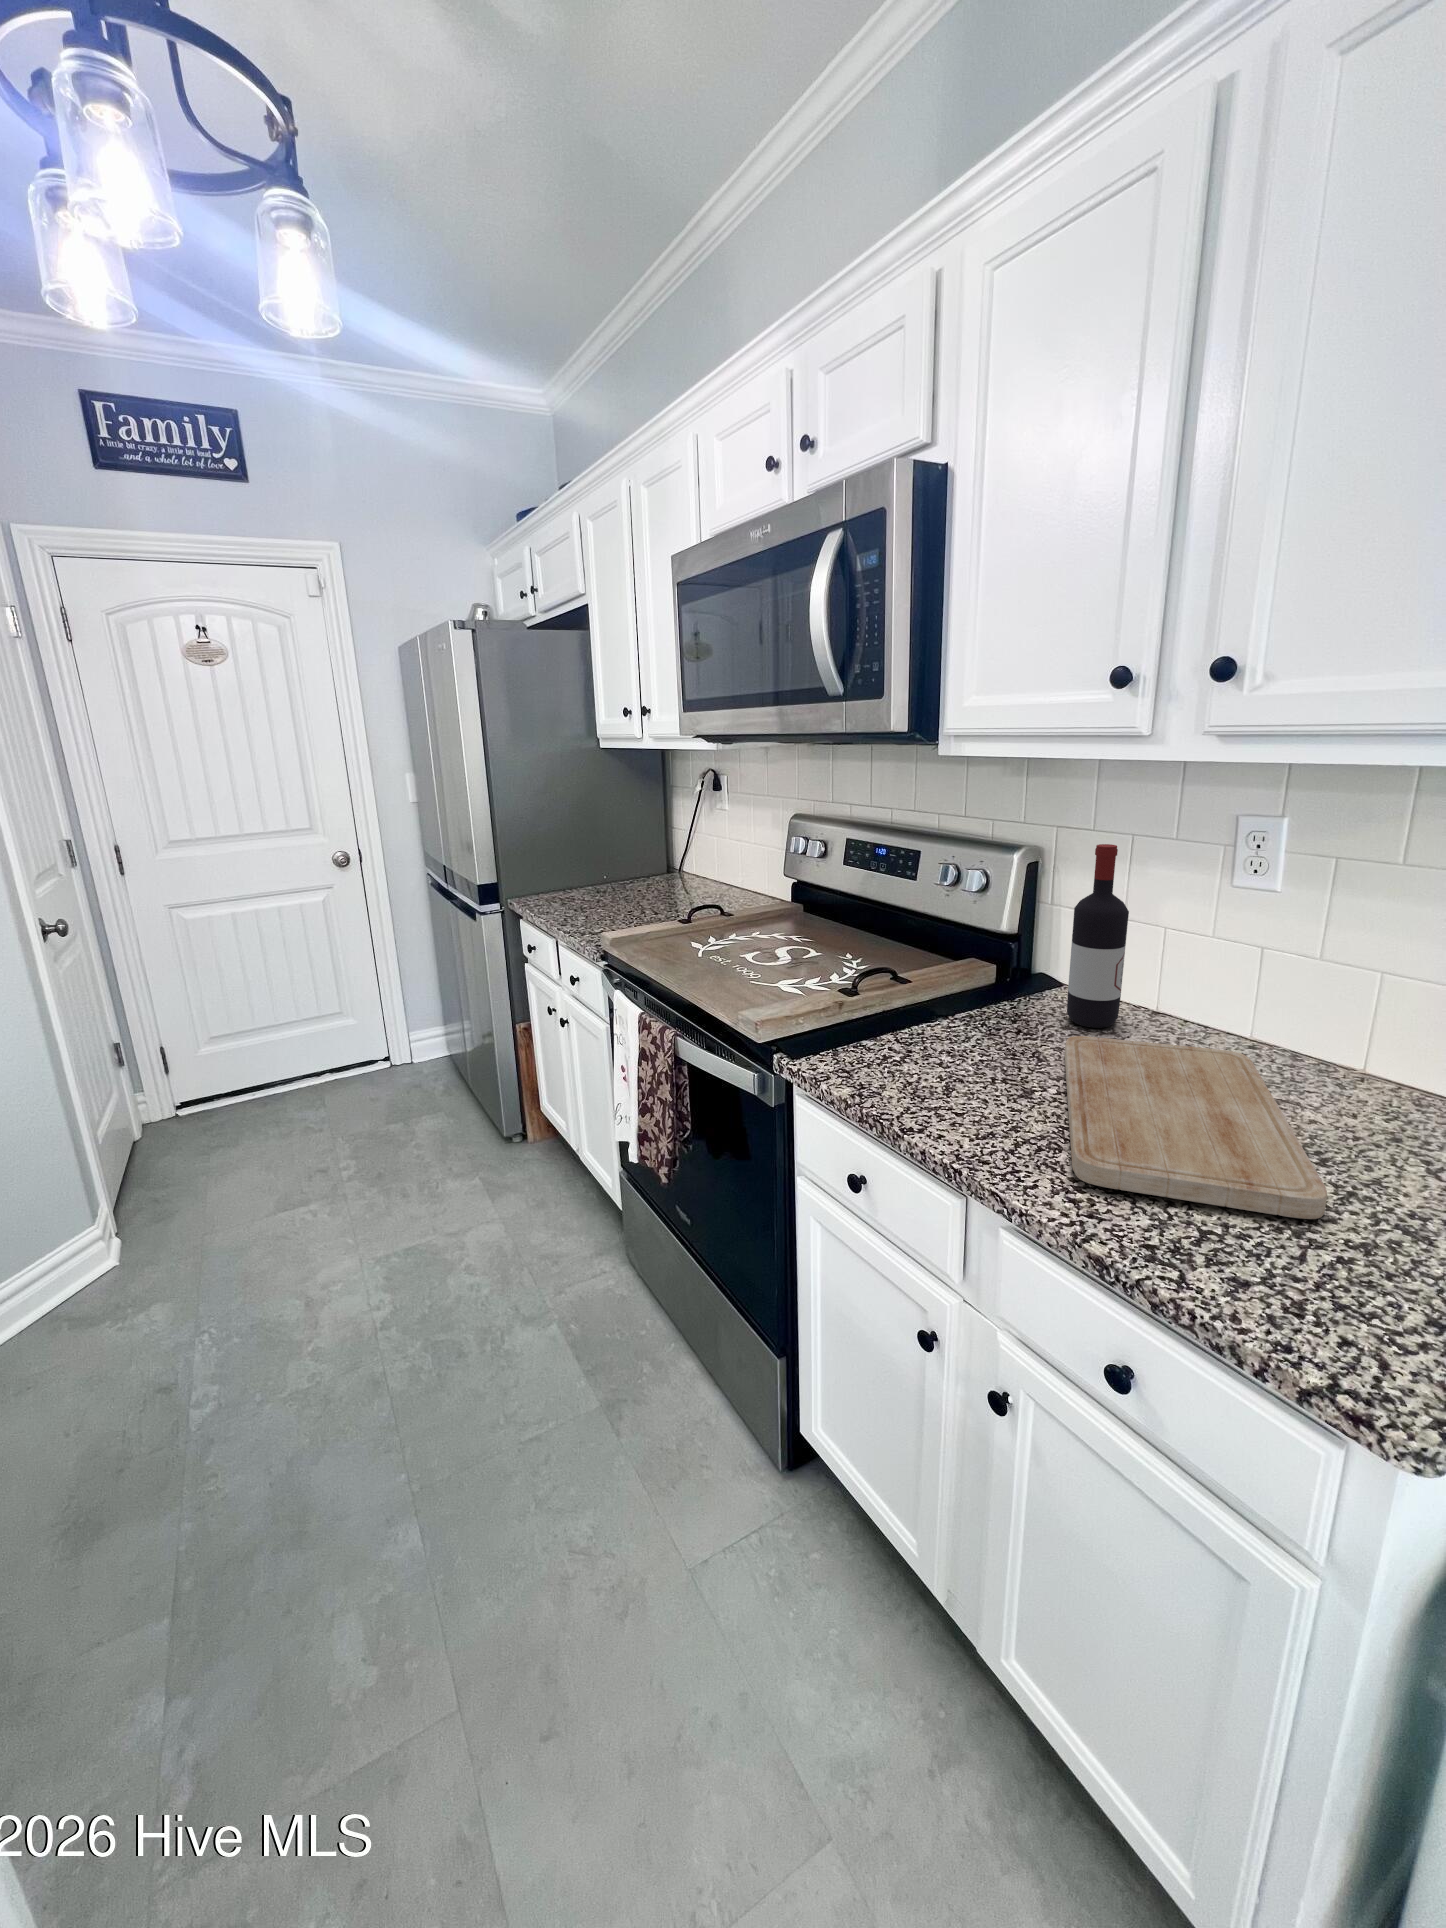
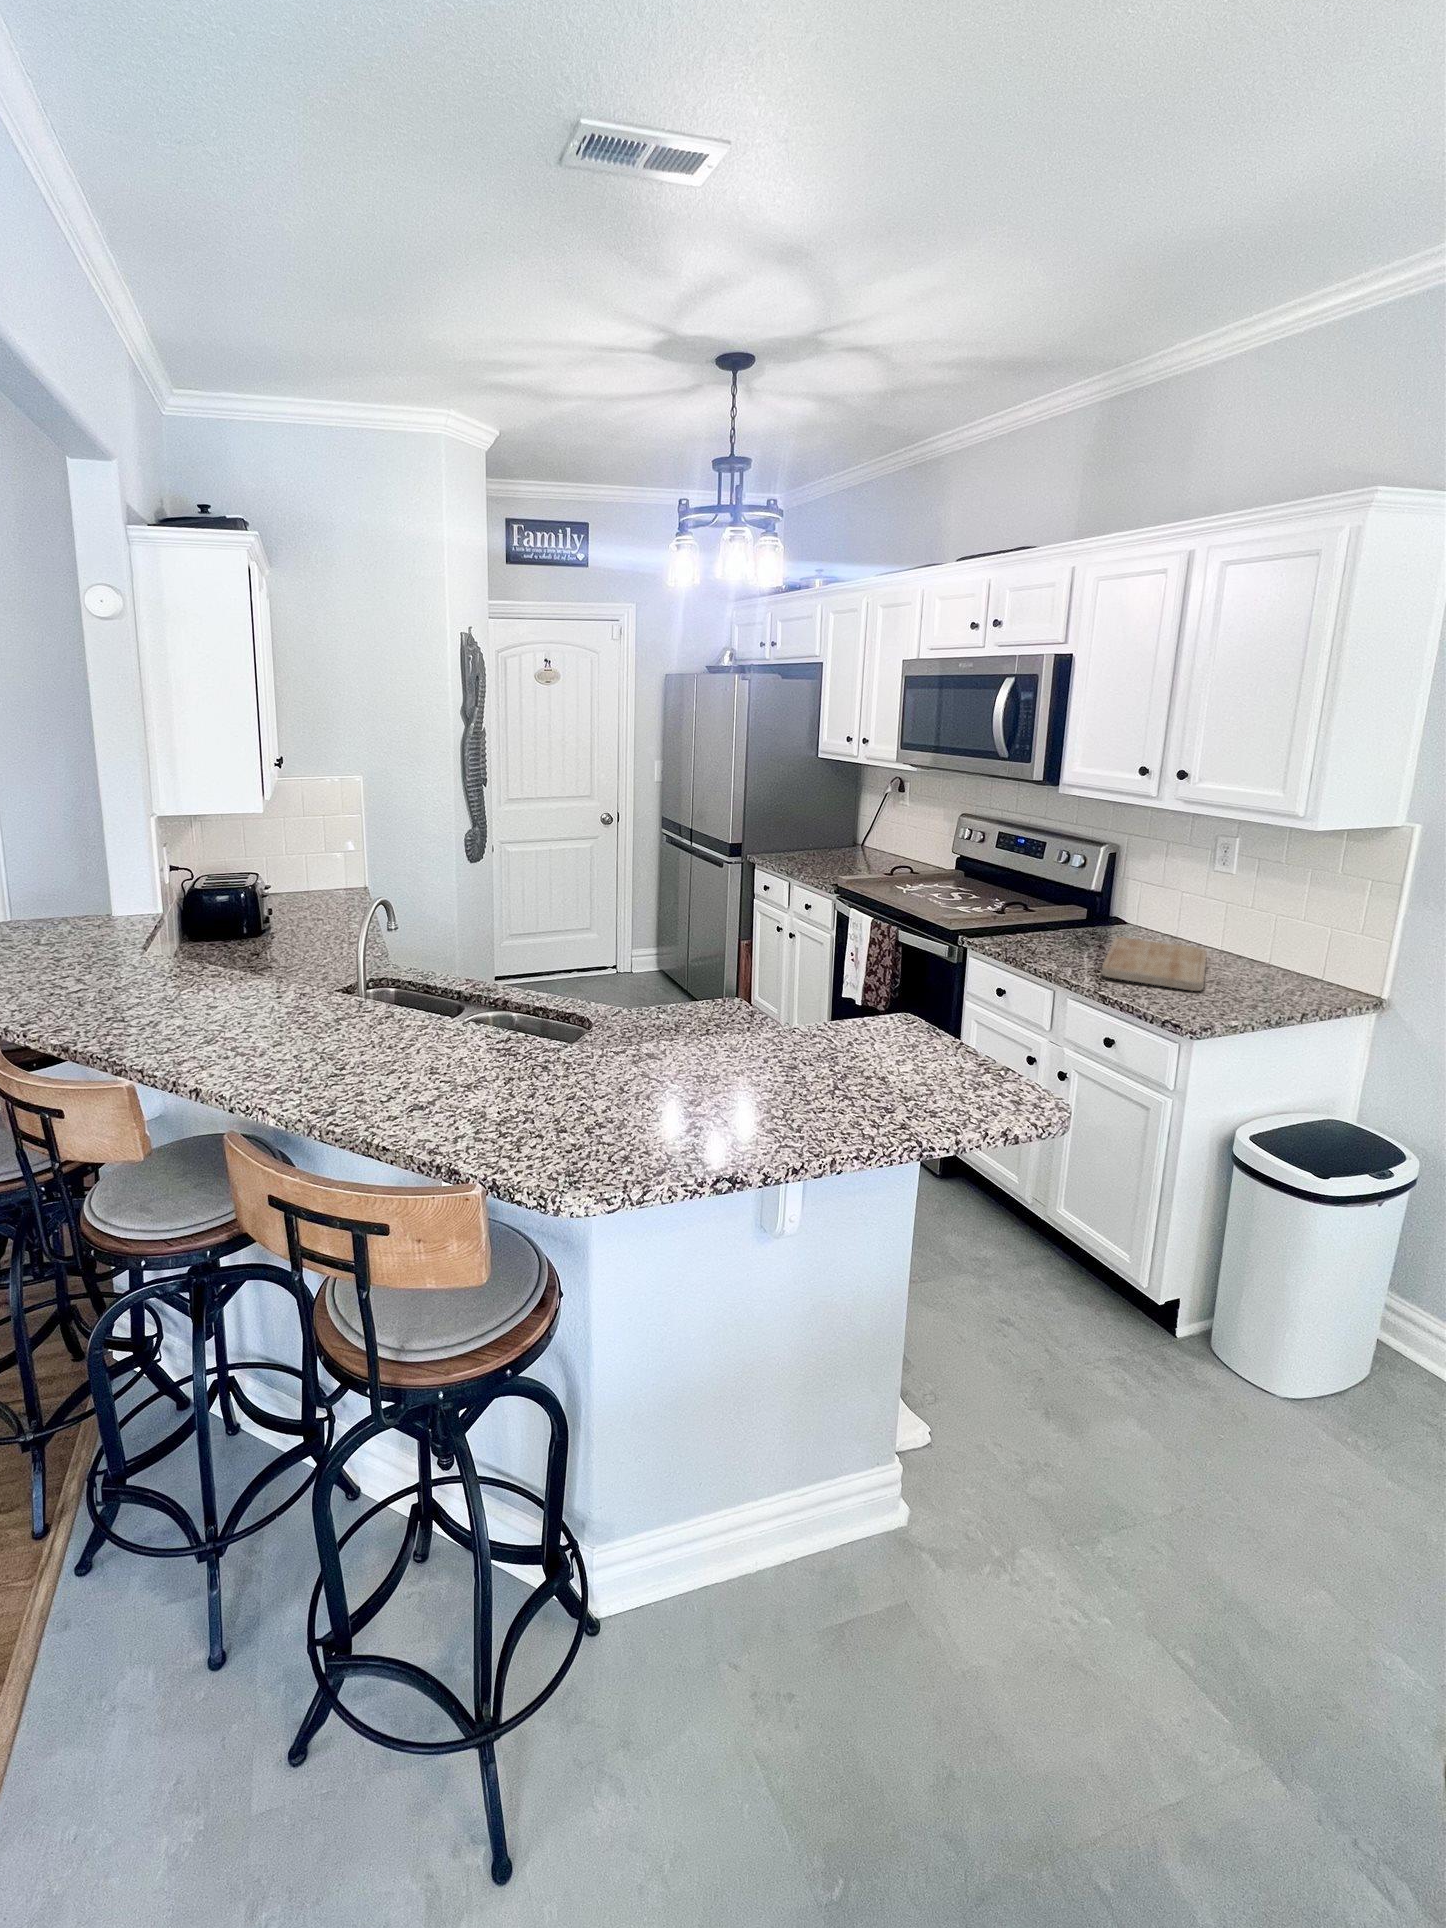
wine bottle: present [1067,844,1129,1028] -> none [1121,844,1156,939]

